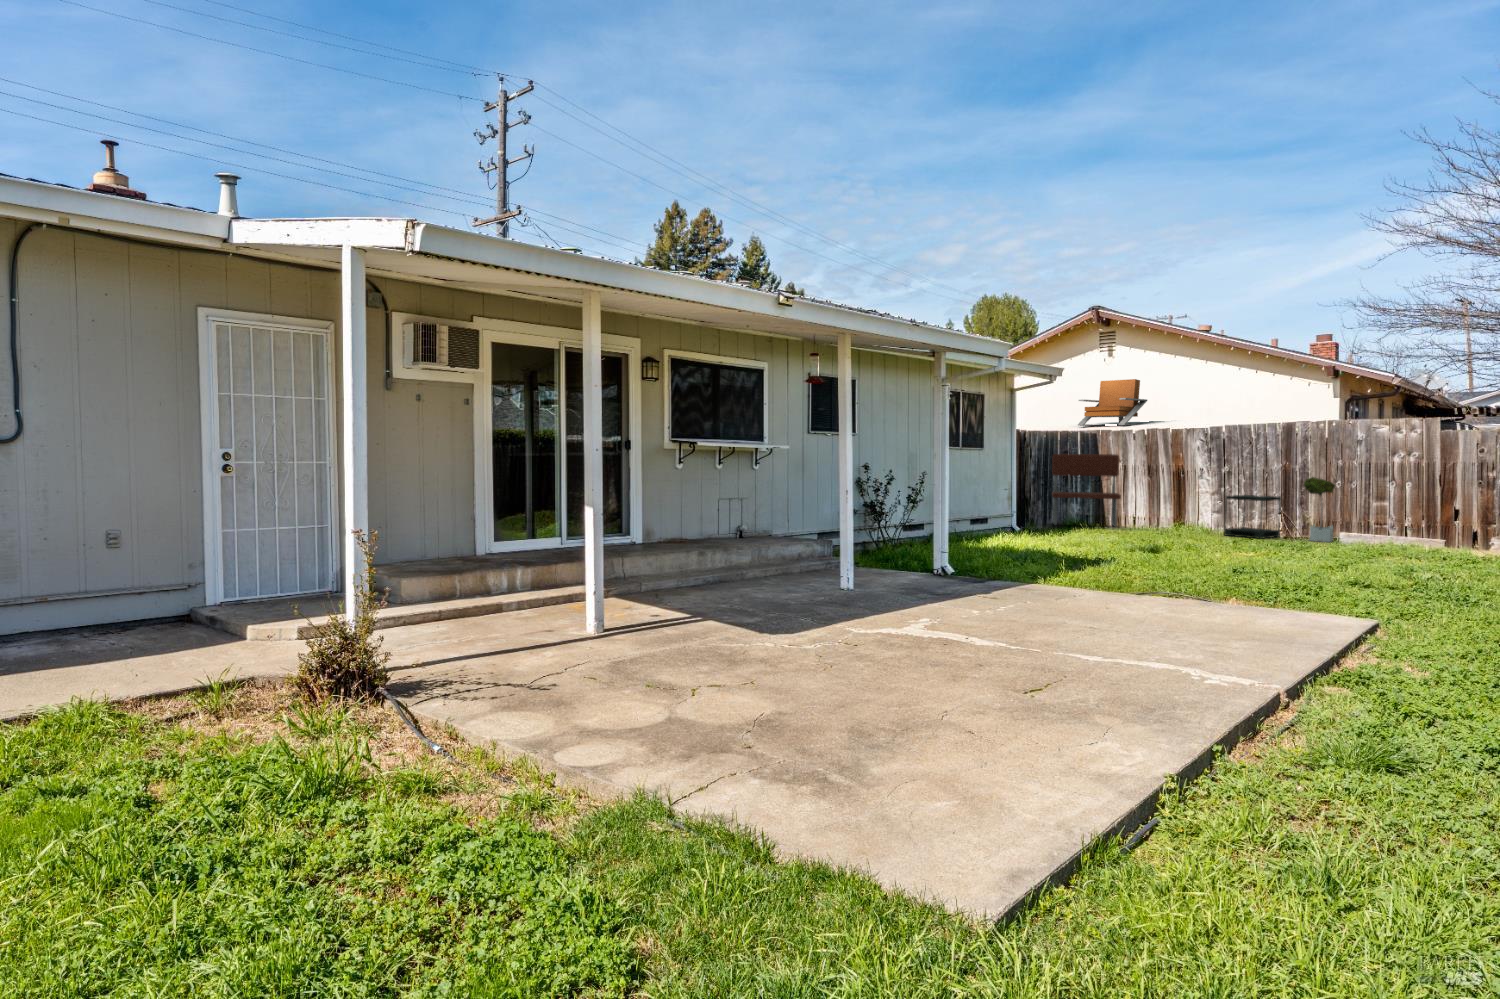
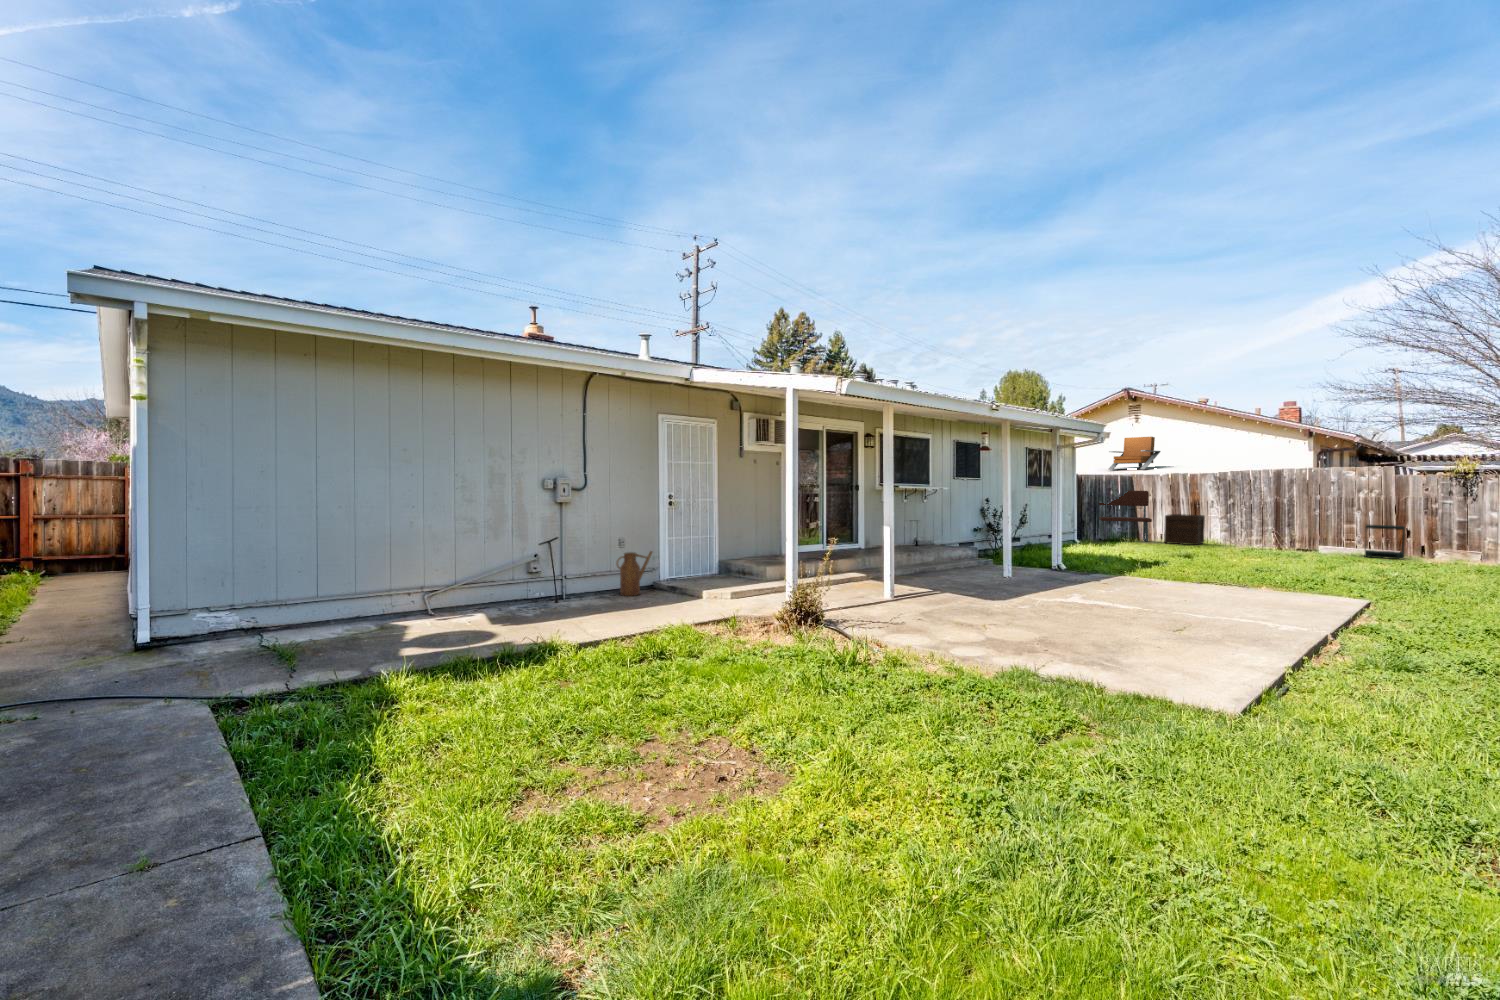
potted tree: present [1304,477,1335,542] -> none [1291,506,1316,552]
wooden crate: none [1136,488,1193,532] -> present [1164,514,1205,545]
side table: present [1224,495,1281,539] -> present [1365,525,1405,559]
watering can: none [85,551,174,633] -> present [616,551,652,596]

